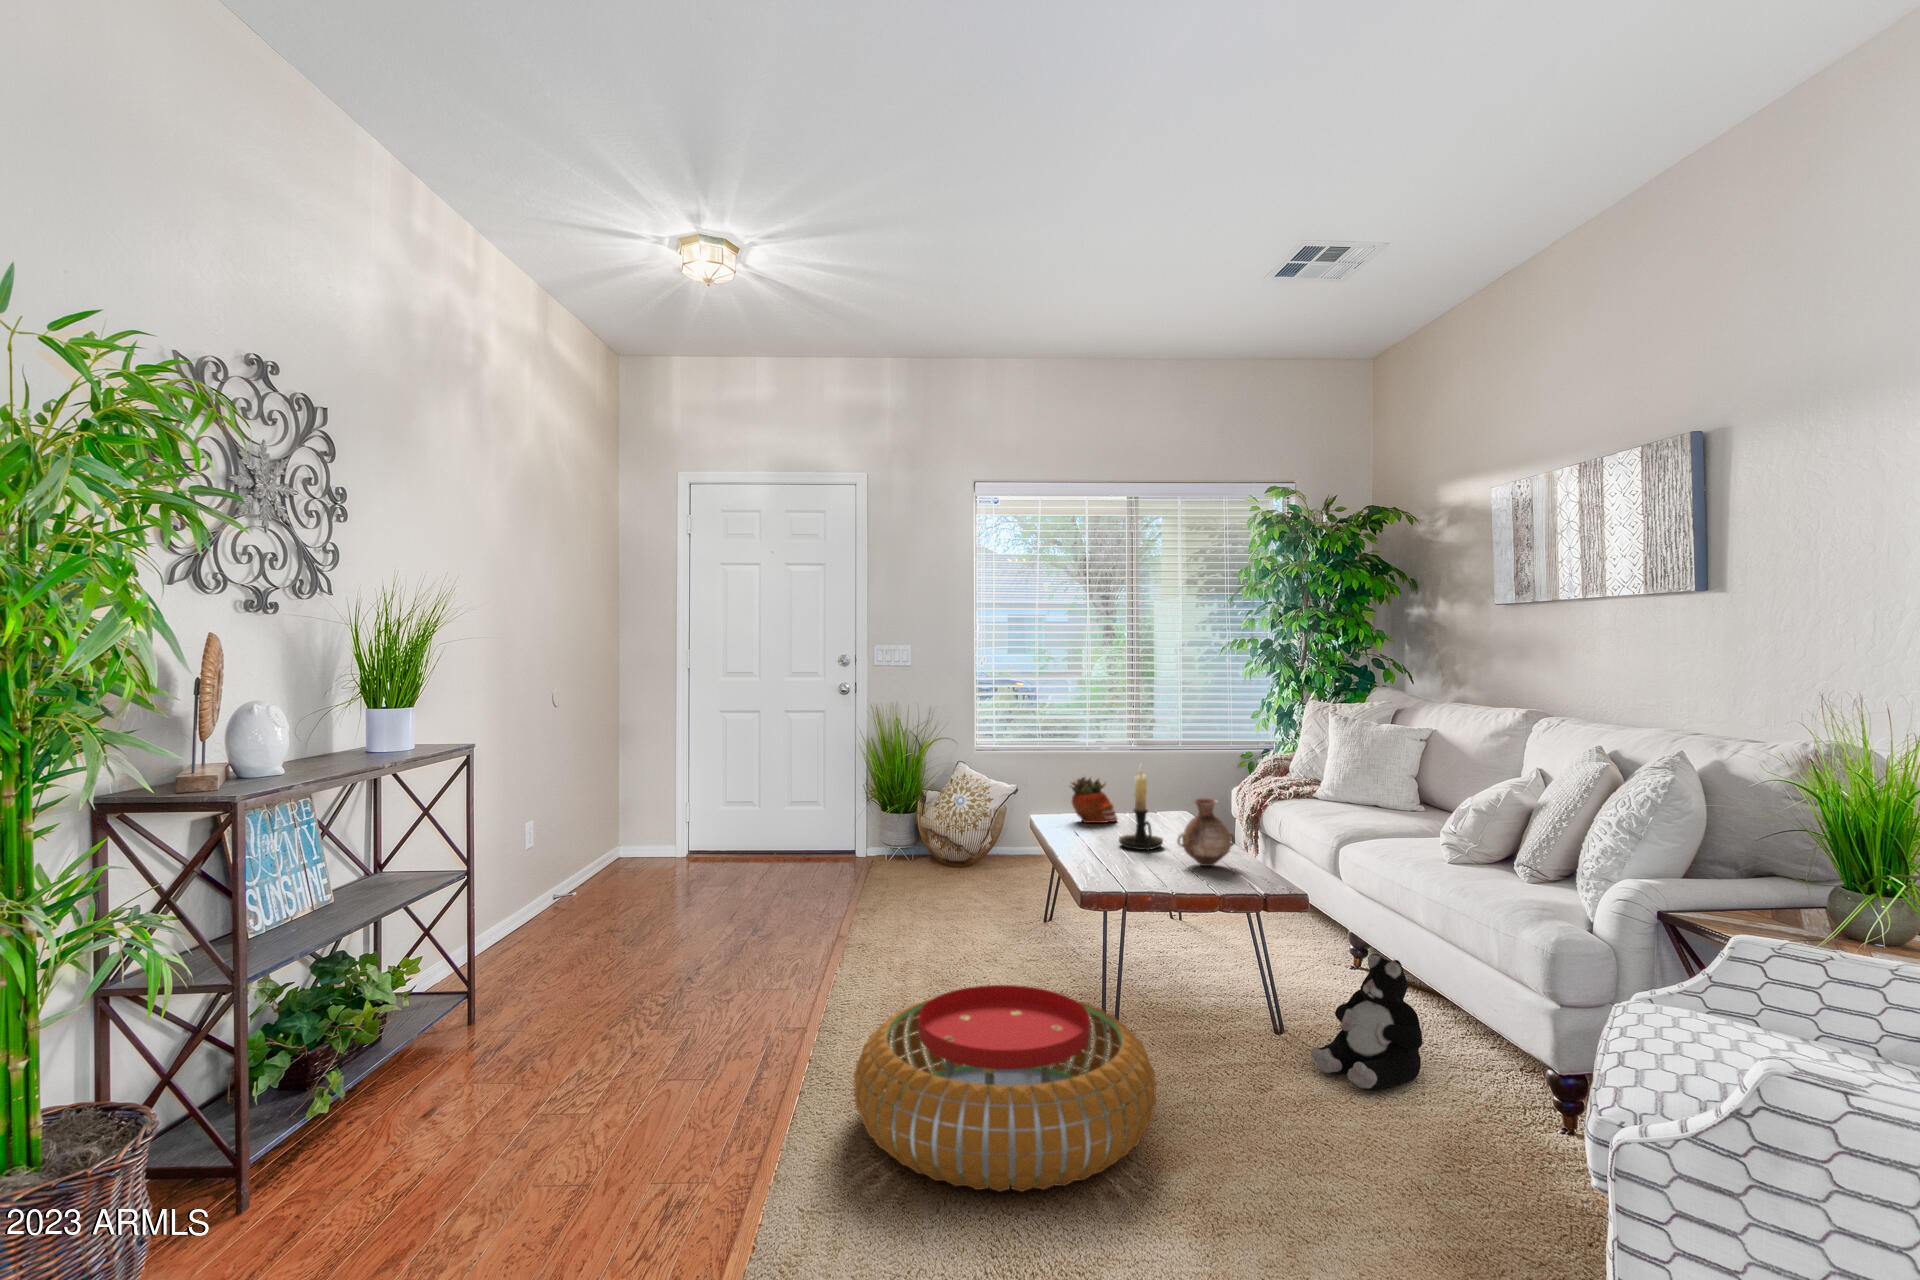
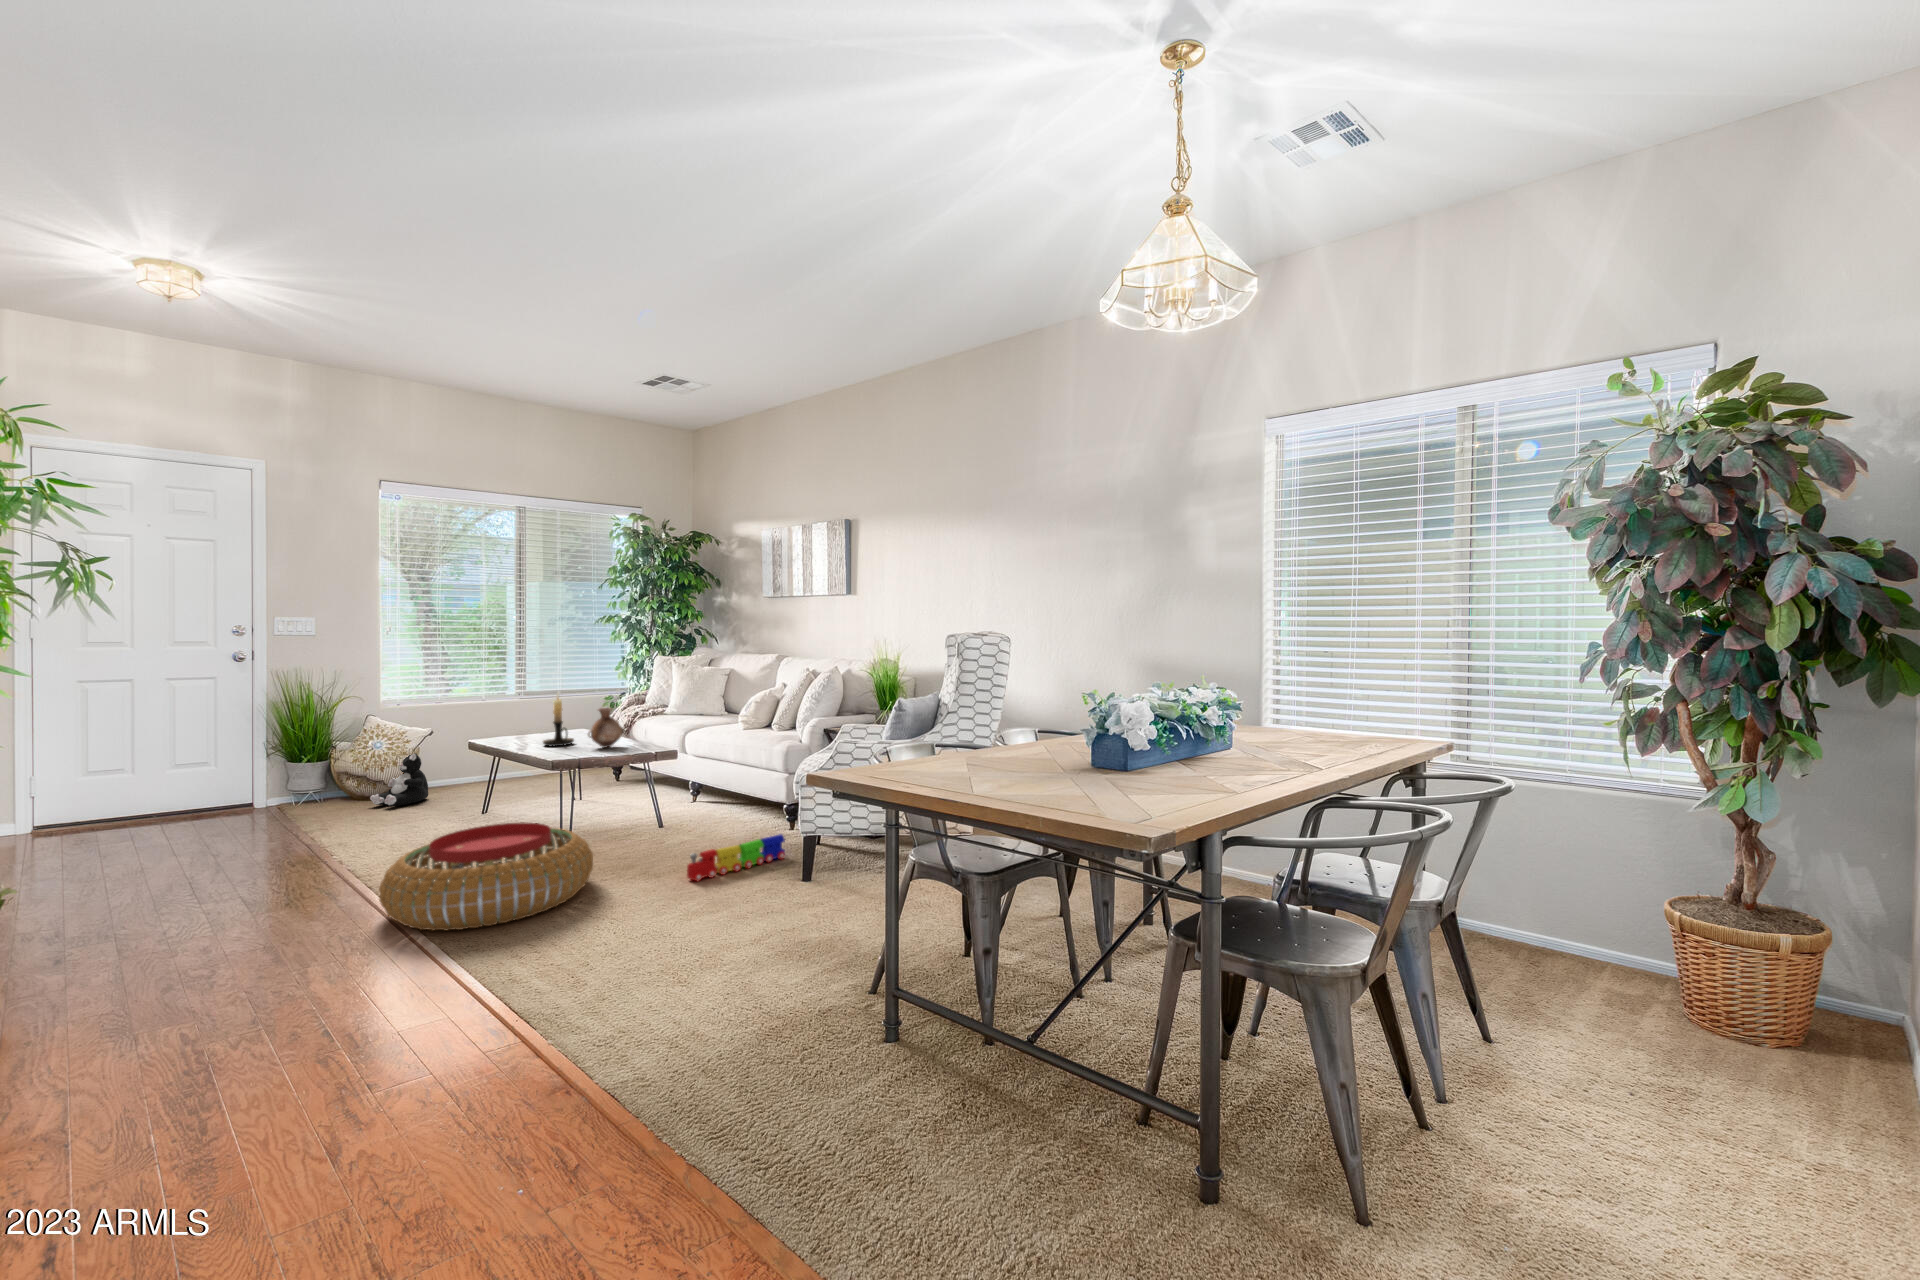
succulent planter: present [1069,777,1117,823] -> none [496,707,534,739]
plush toy: present [1311,954,1422,1090] -> present [370,753,428,806]
toy train: none [1325,1141,1552,1208] -> present [687,834,785,881]

